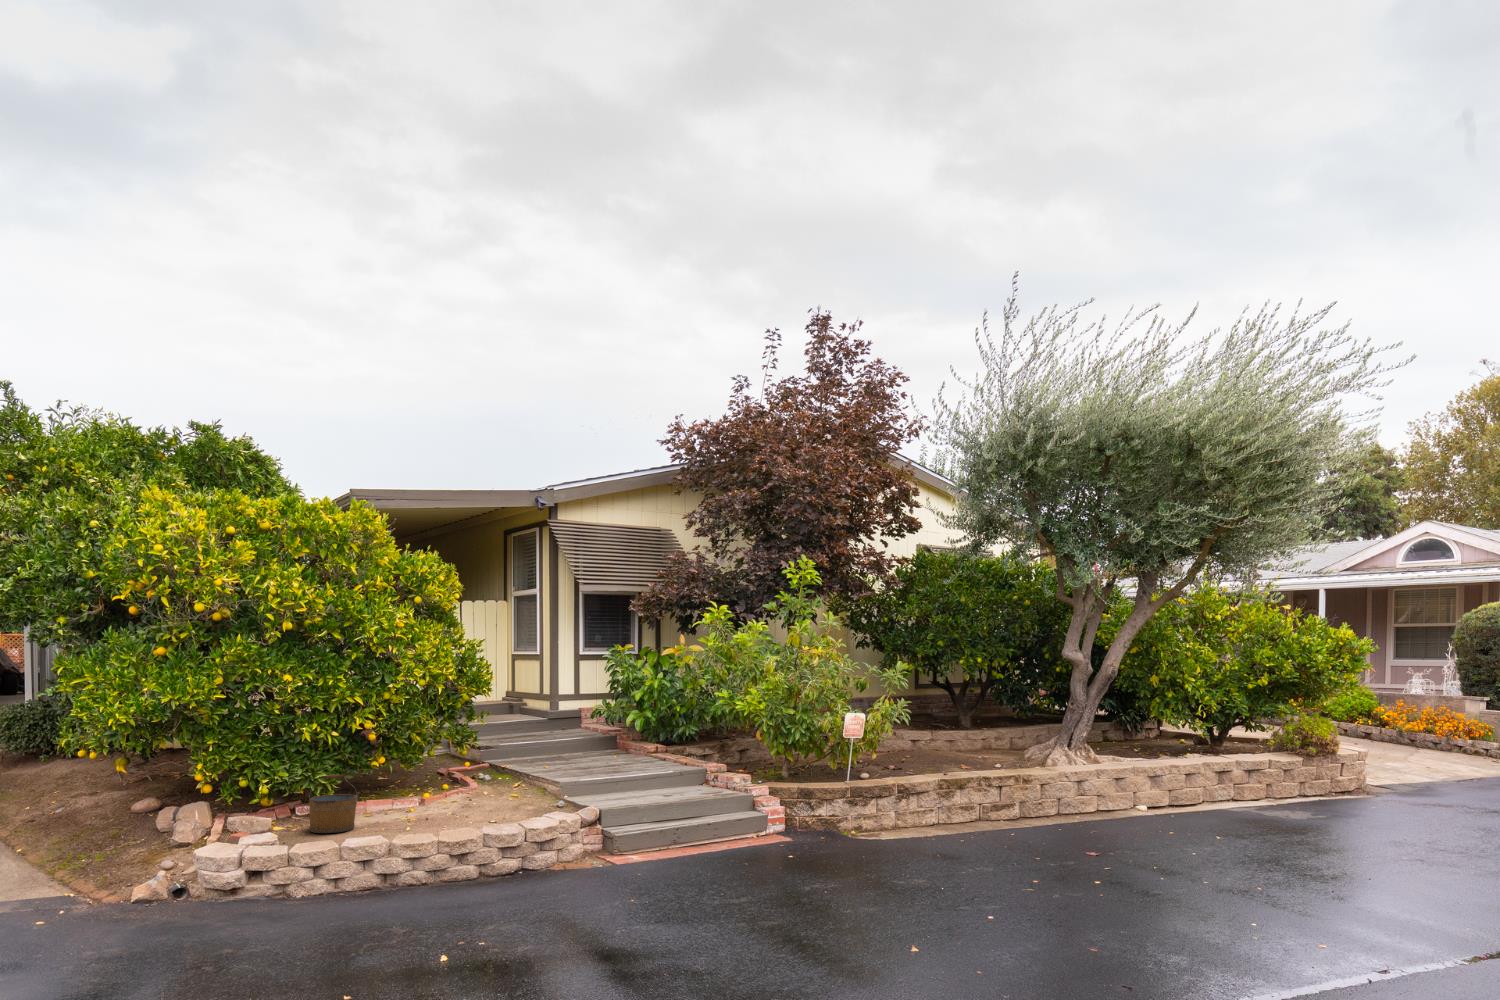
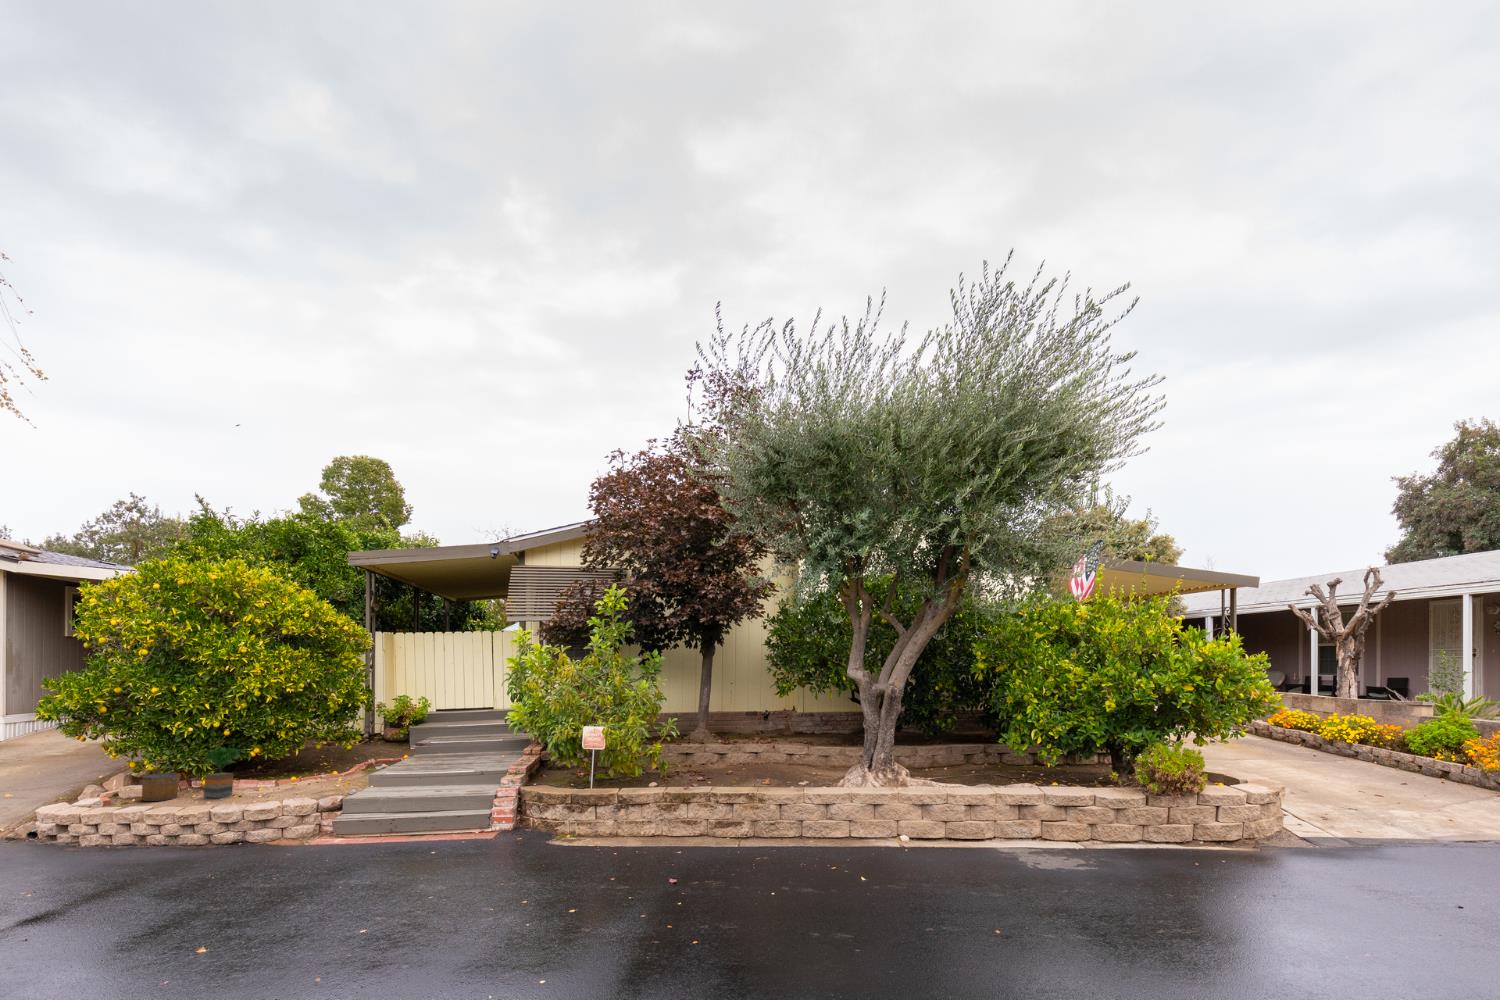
potted tree: none [393,754,436,823] -> present [204,747,240,798]

